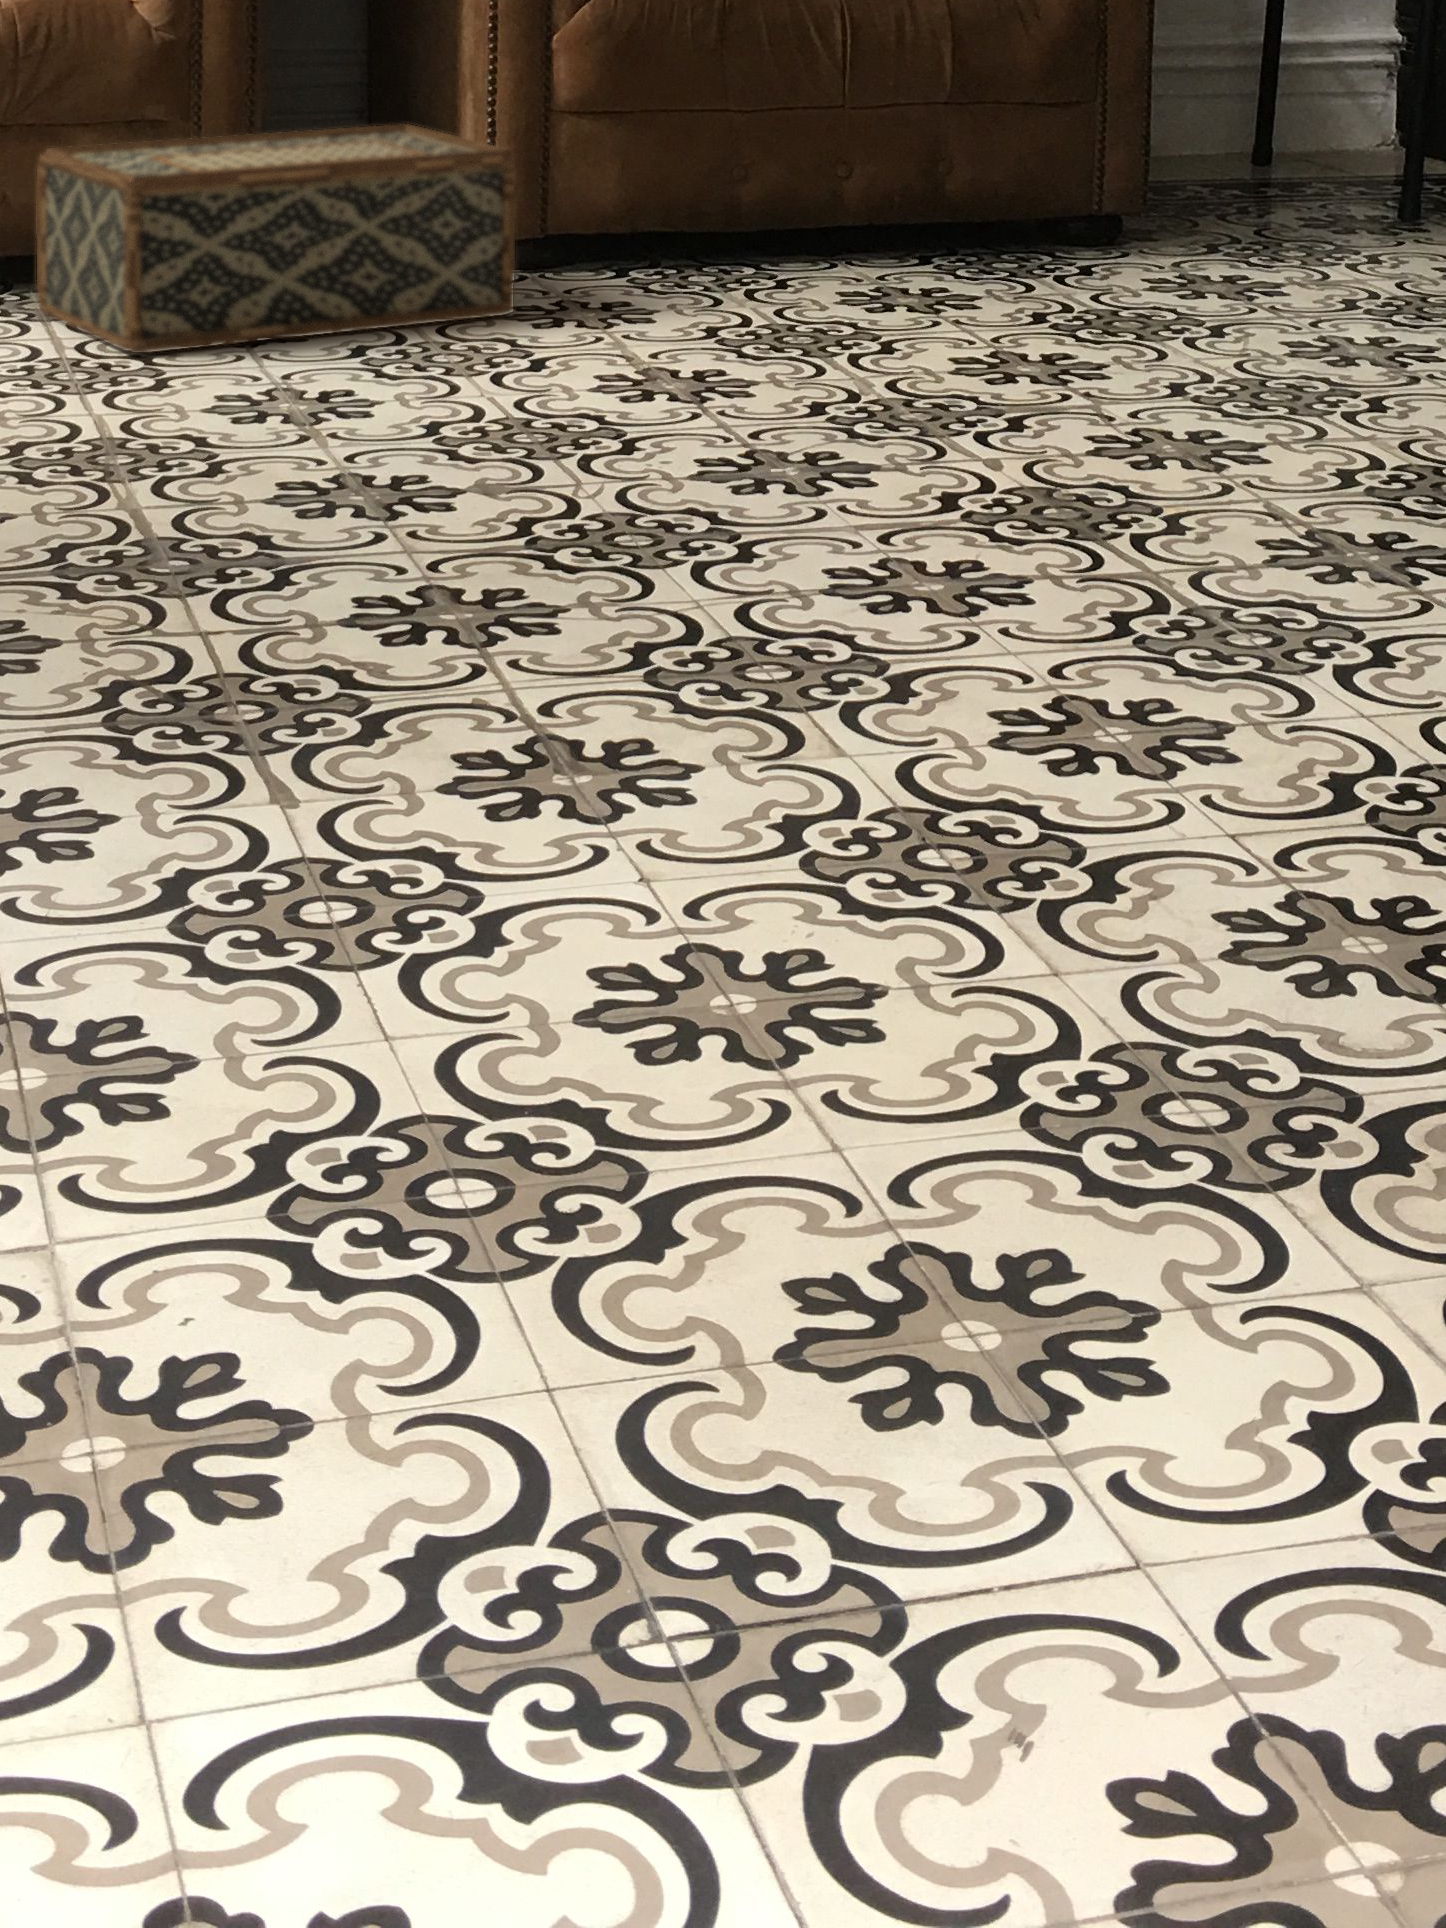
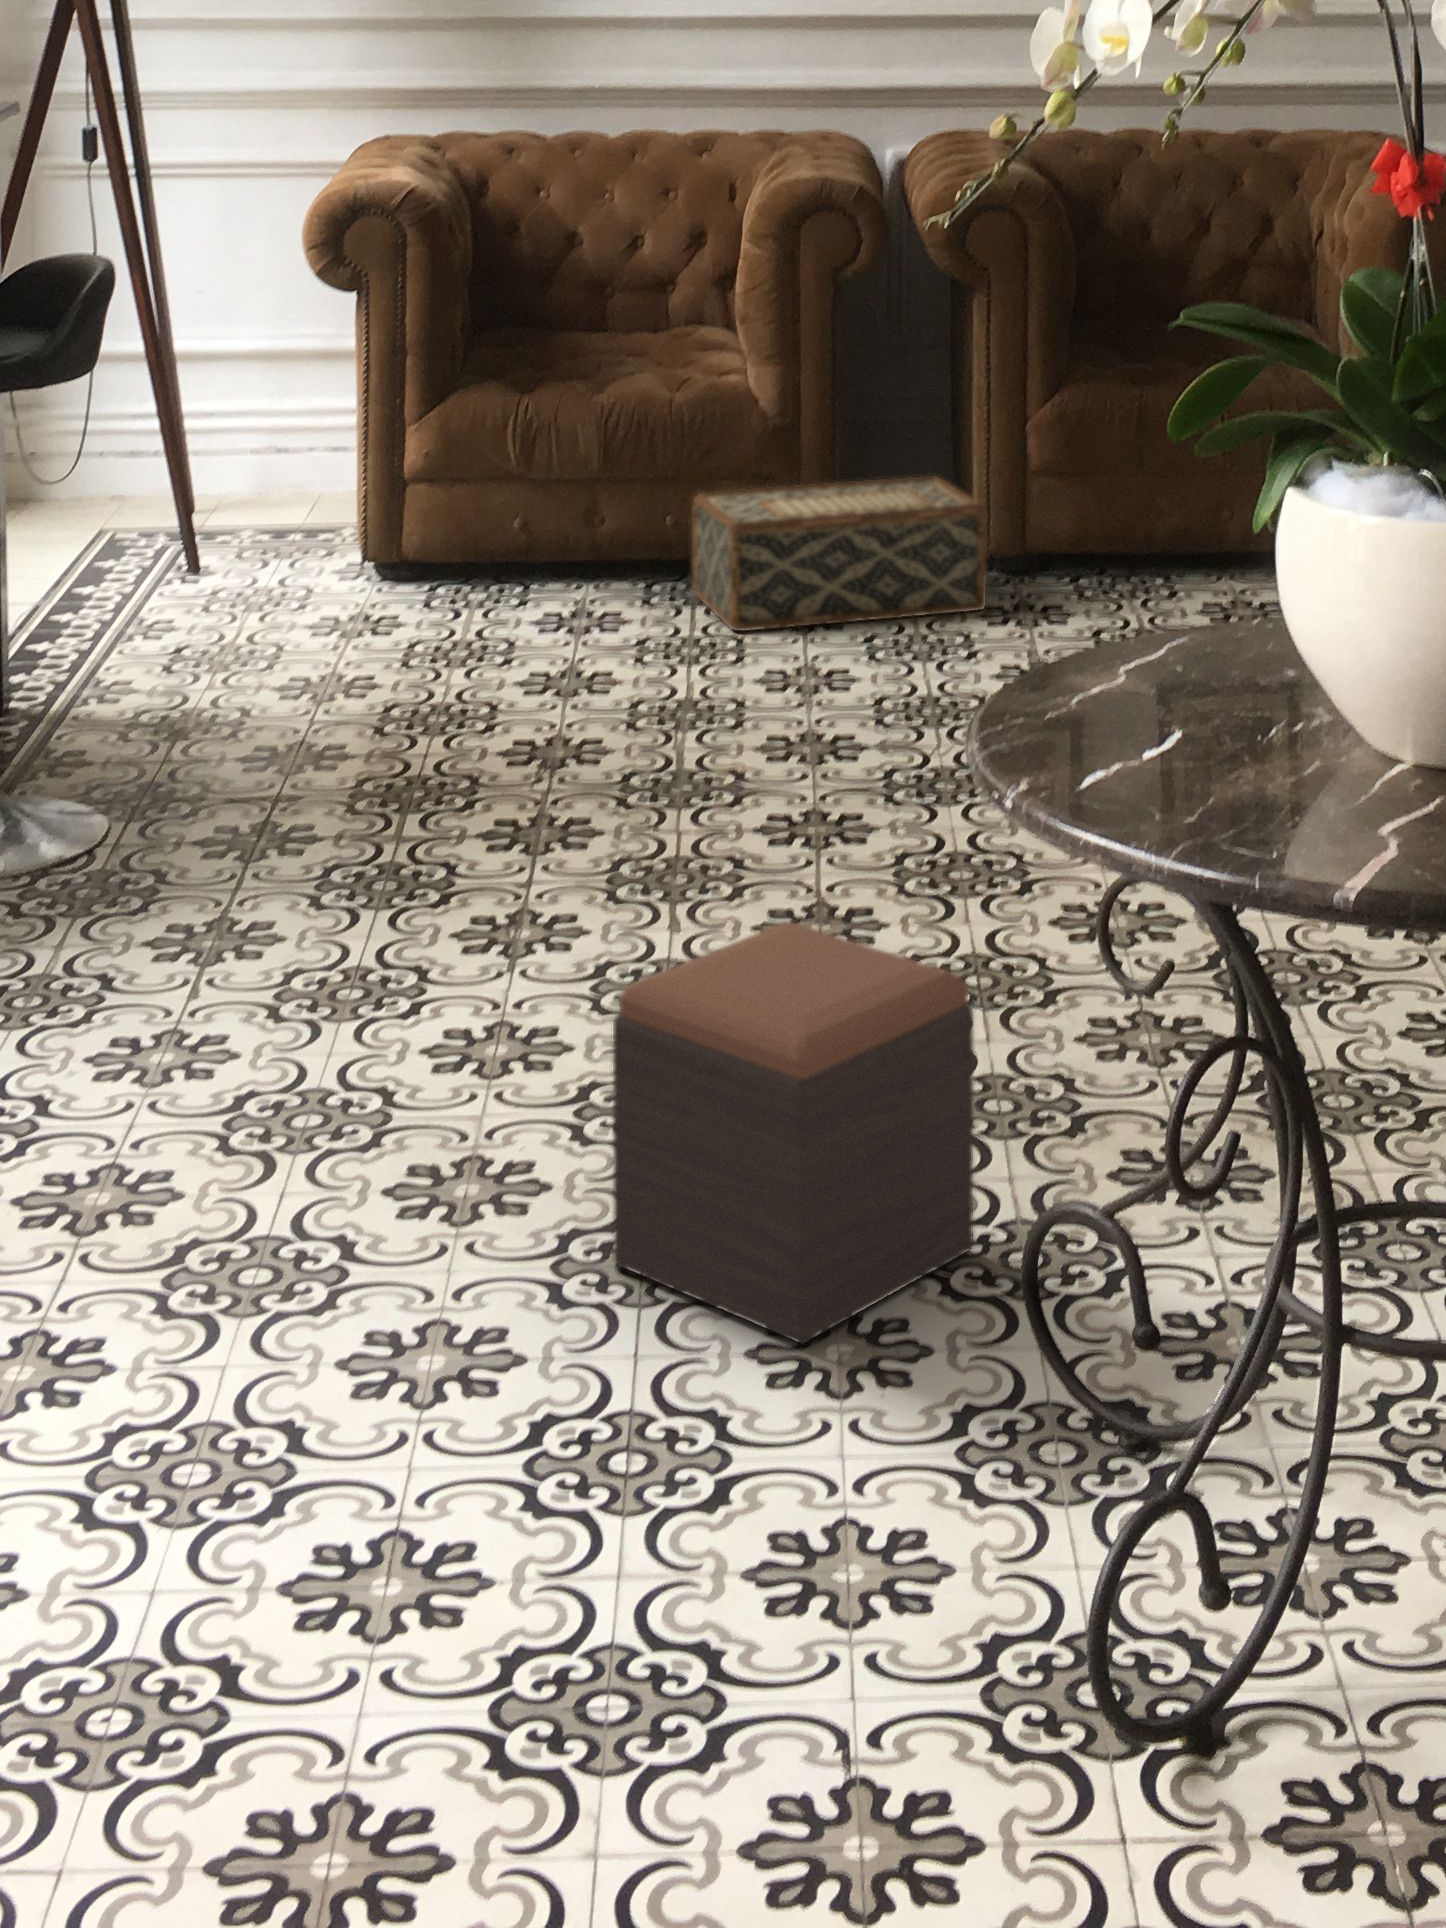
footstool: none [553,709,1406,1793] -> present [613,922,974,1343]

